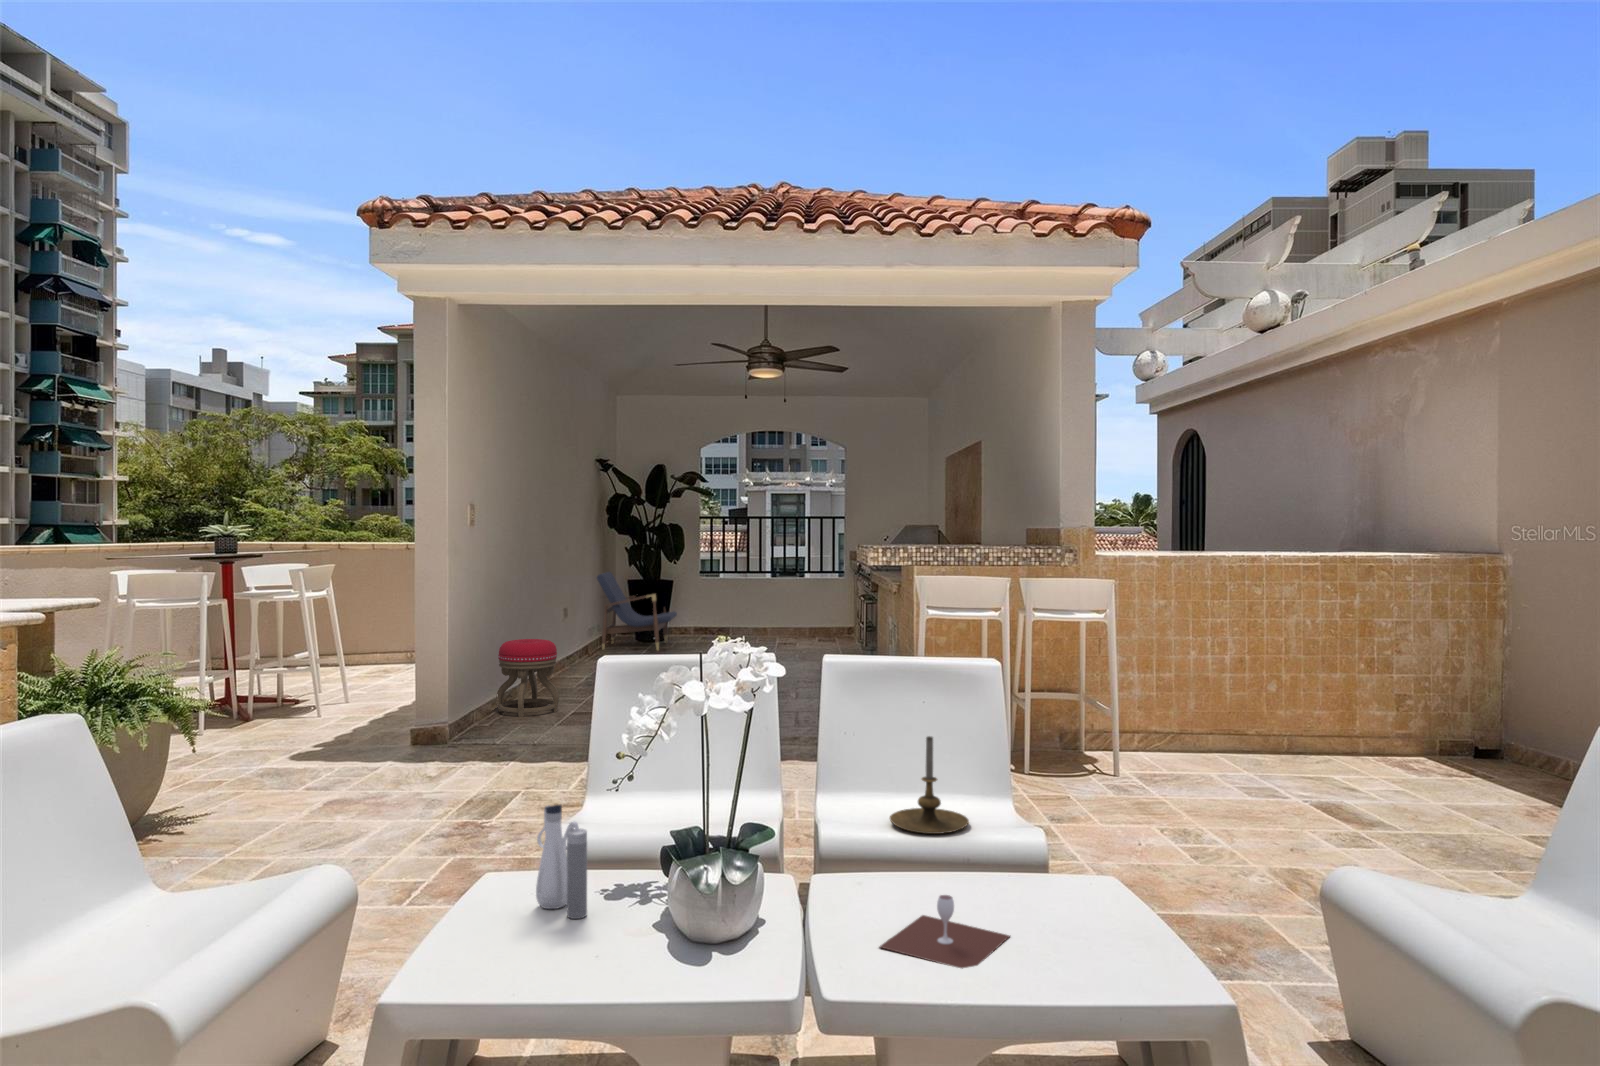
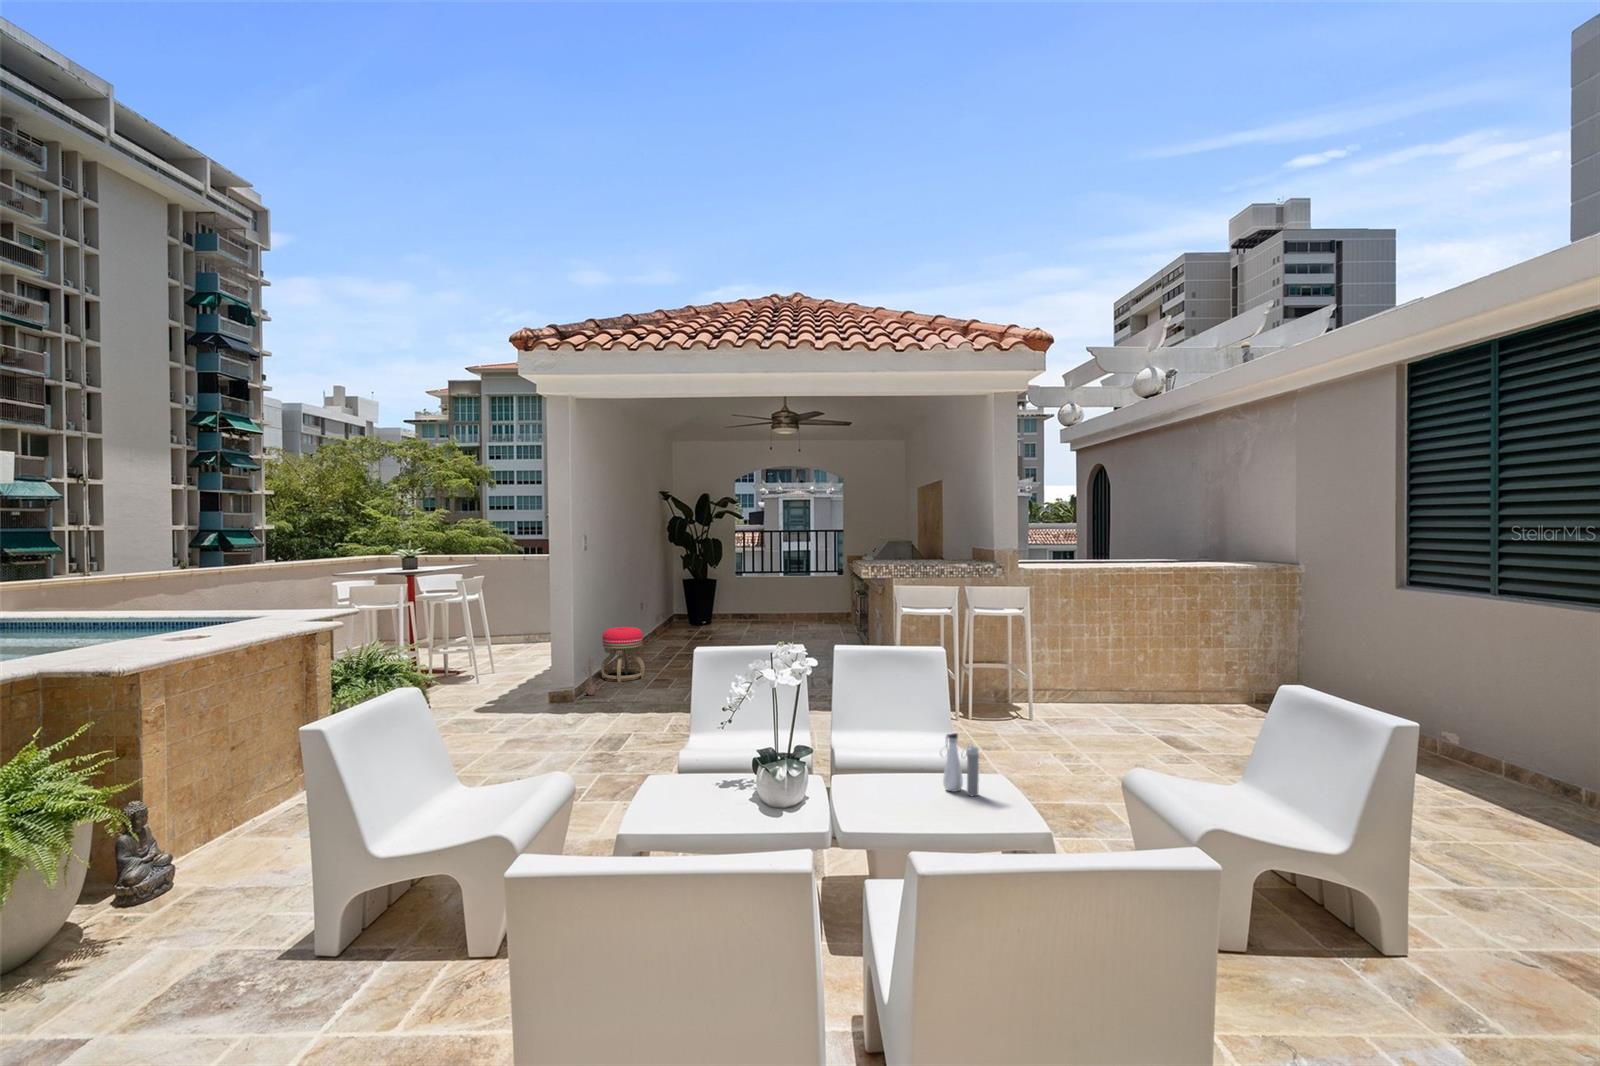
lounge chair: present [597,572,677,650] -> none [661,573,719,631]
decorative plant: none [459,680,487,737] -> present [583,661,595,695]
candle holder: present [890,736,969,834] -> none [879,696,926,754]
water bottle: present [536,805,587,919] -> present [940,733,979,796]
wine glass: present [880,895,1009,969] -> none [874,784,946,823]

